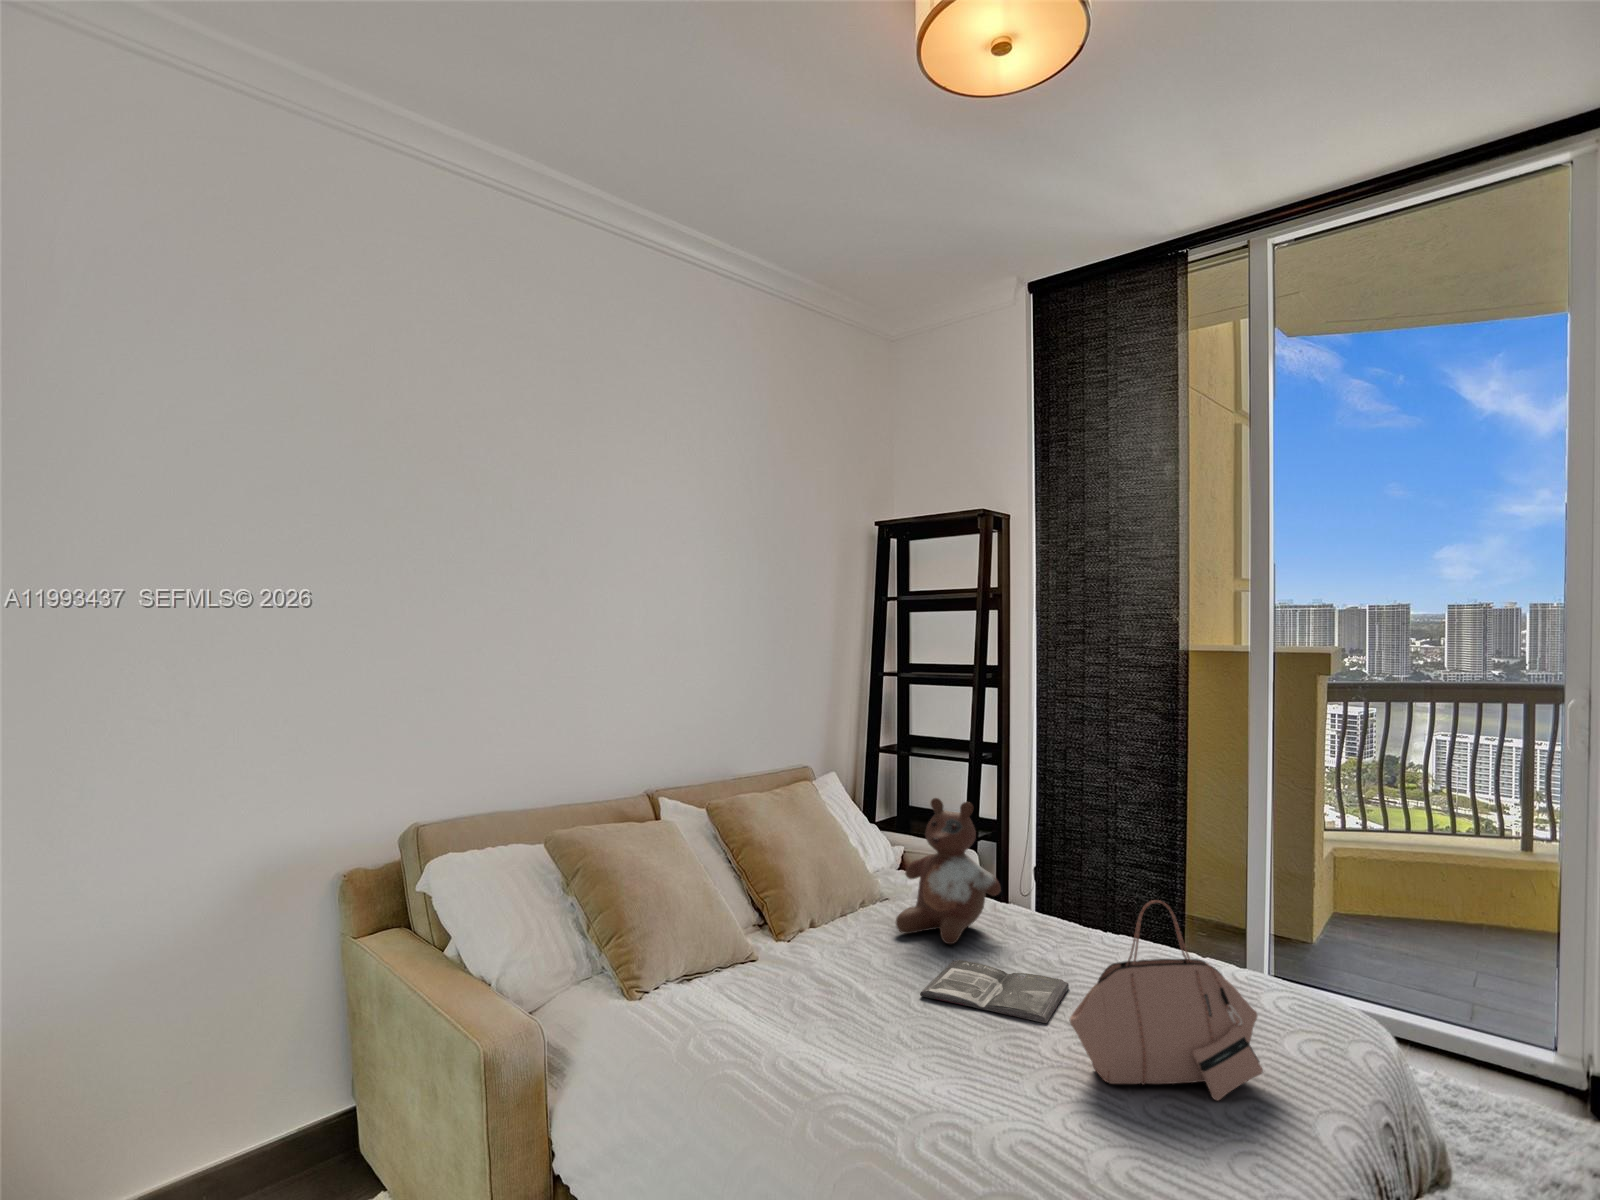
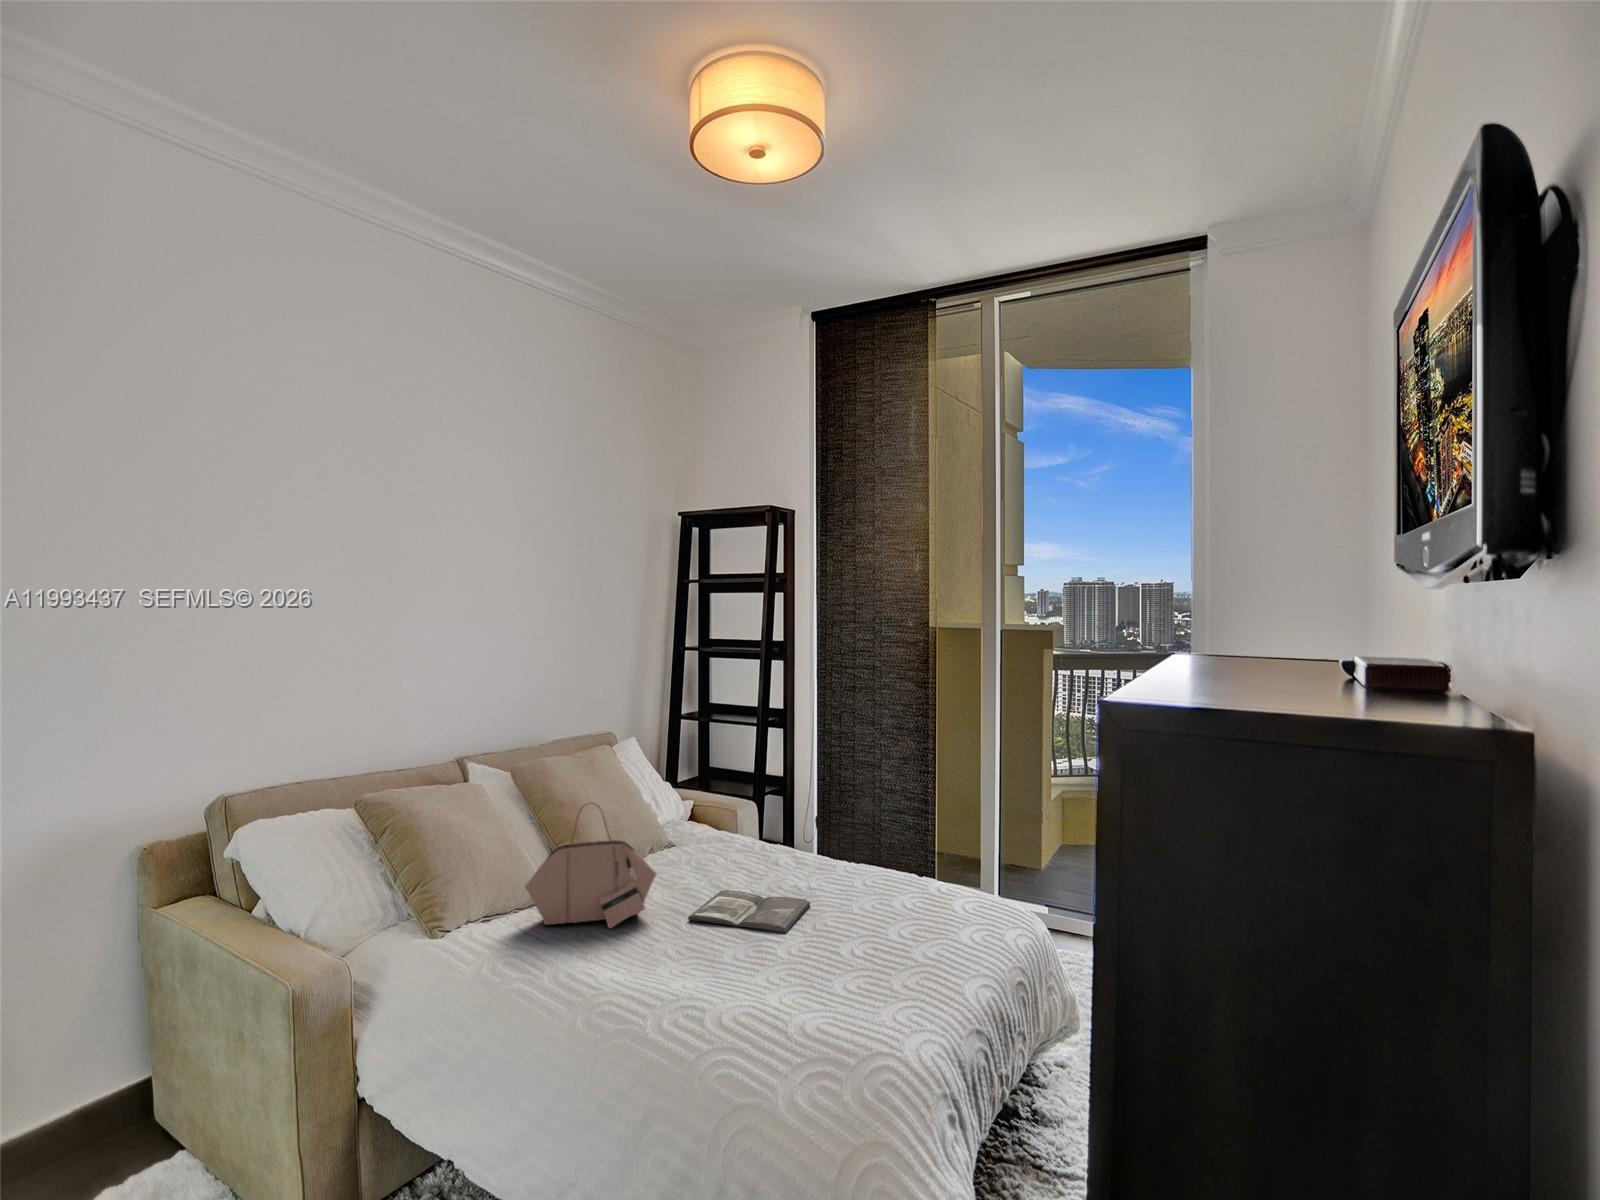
stuffed bear: present [896,798,1001,944] -> none [678,758,766,879]
handbag: present [1069,900,1263,1100] -> present [525,803,656,928]

